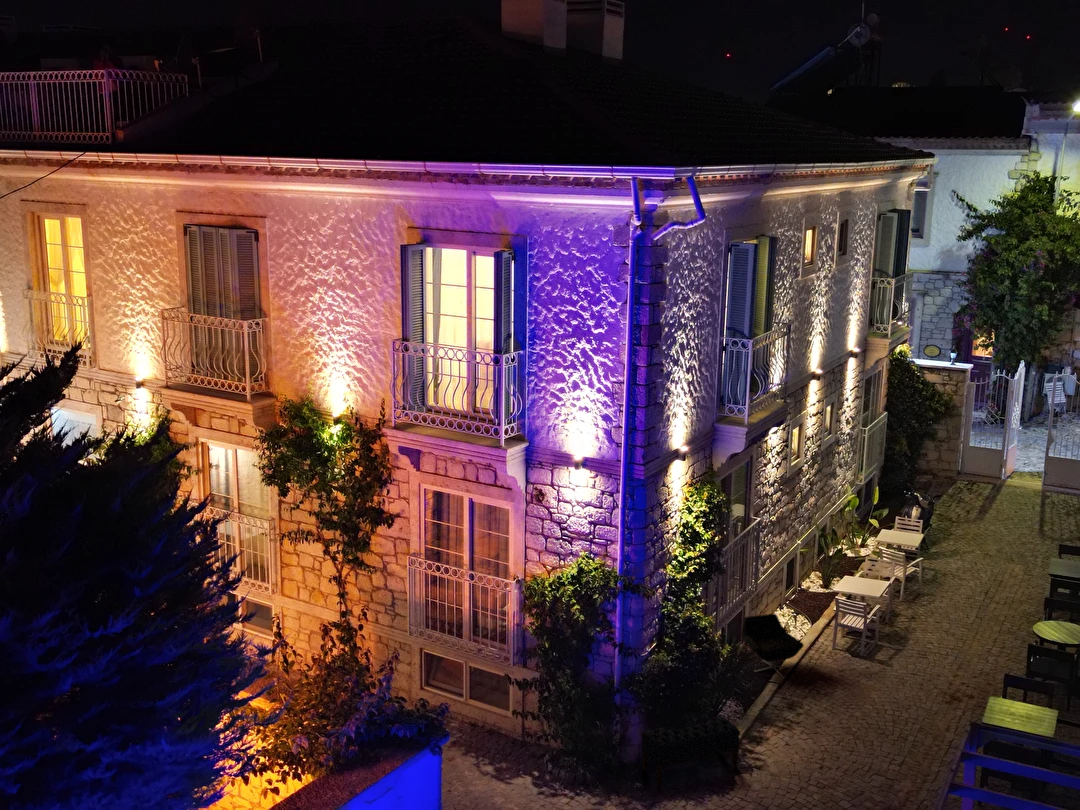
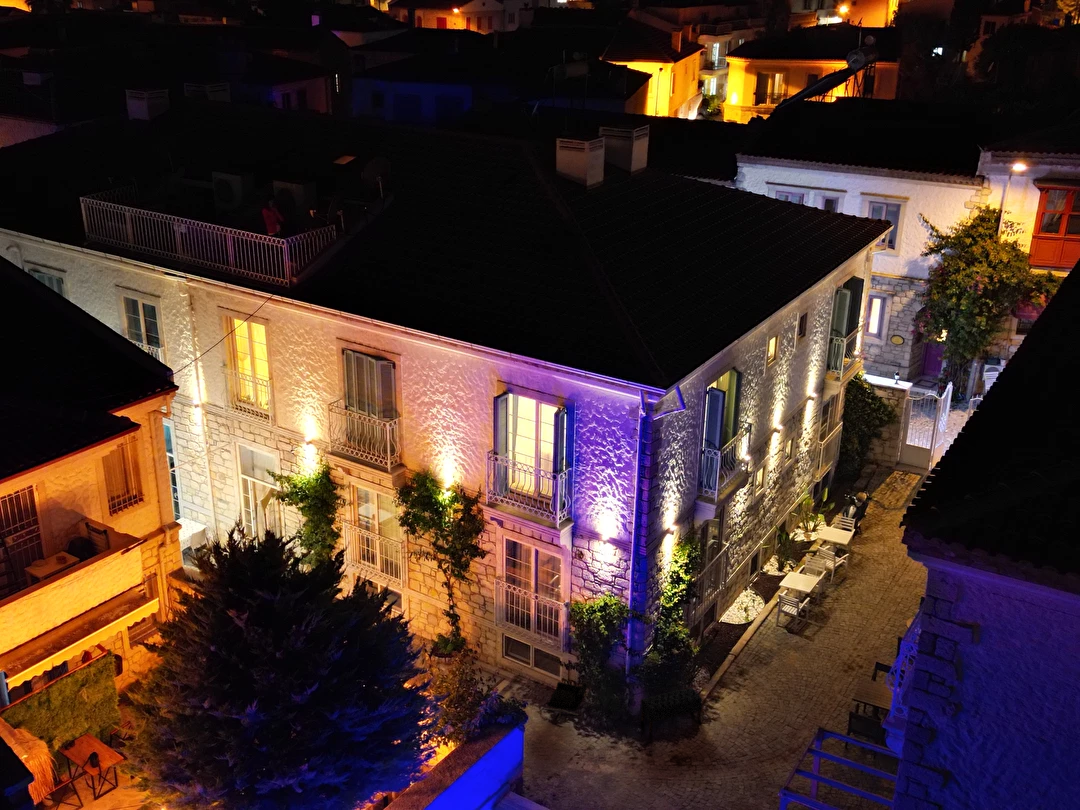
lounge chair: present [741,614,804,678] -> present [546,682,588,721]

